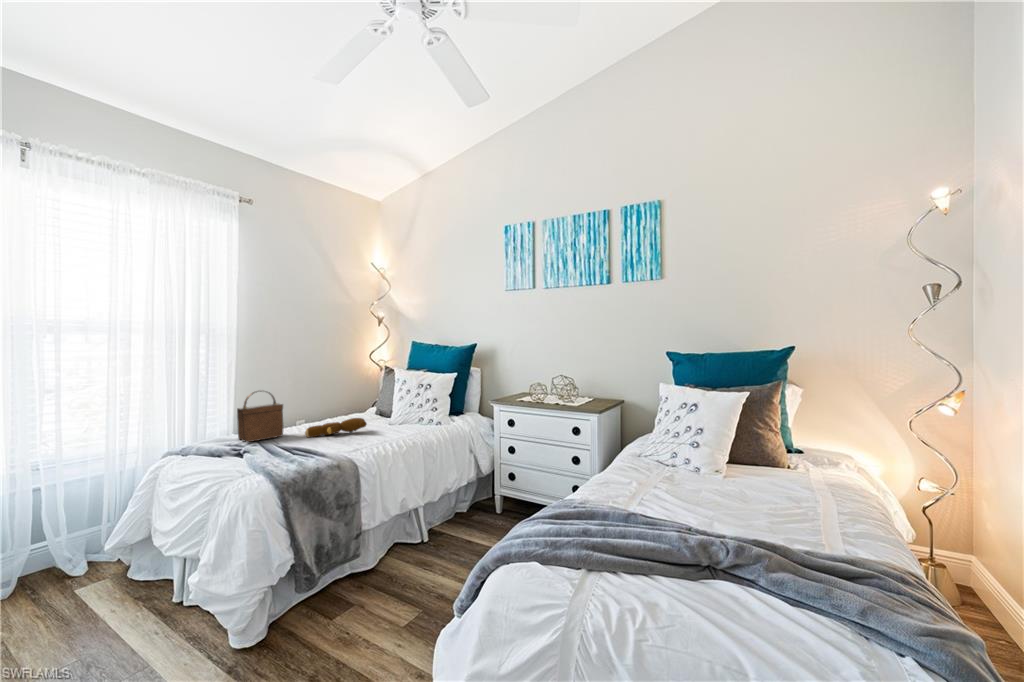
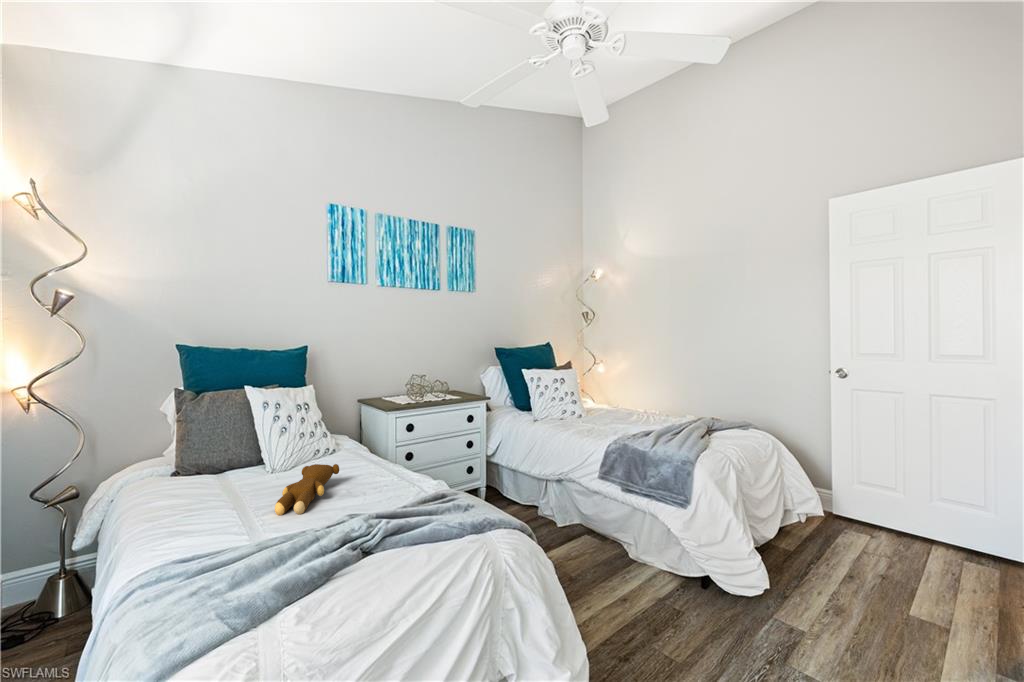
handbag: present [237,391,283,442] -> none [228,449,276,569]

